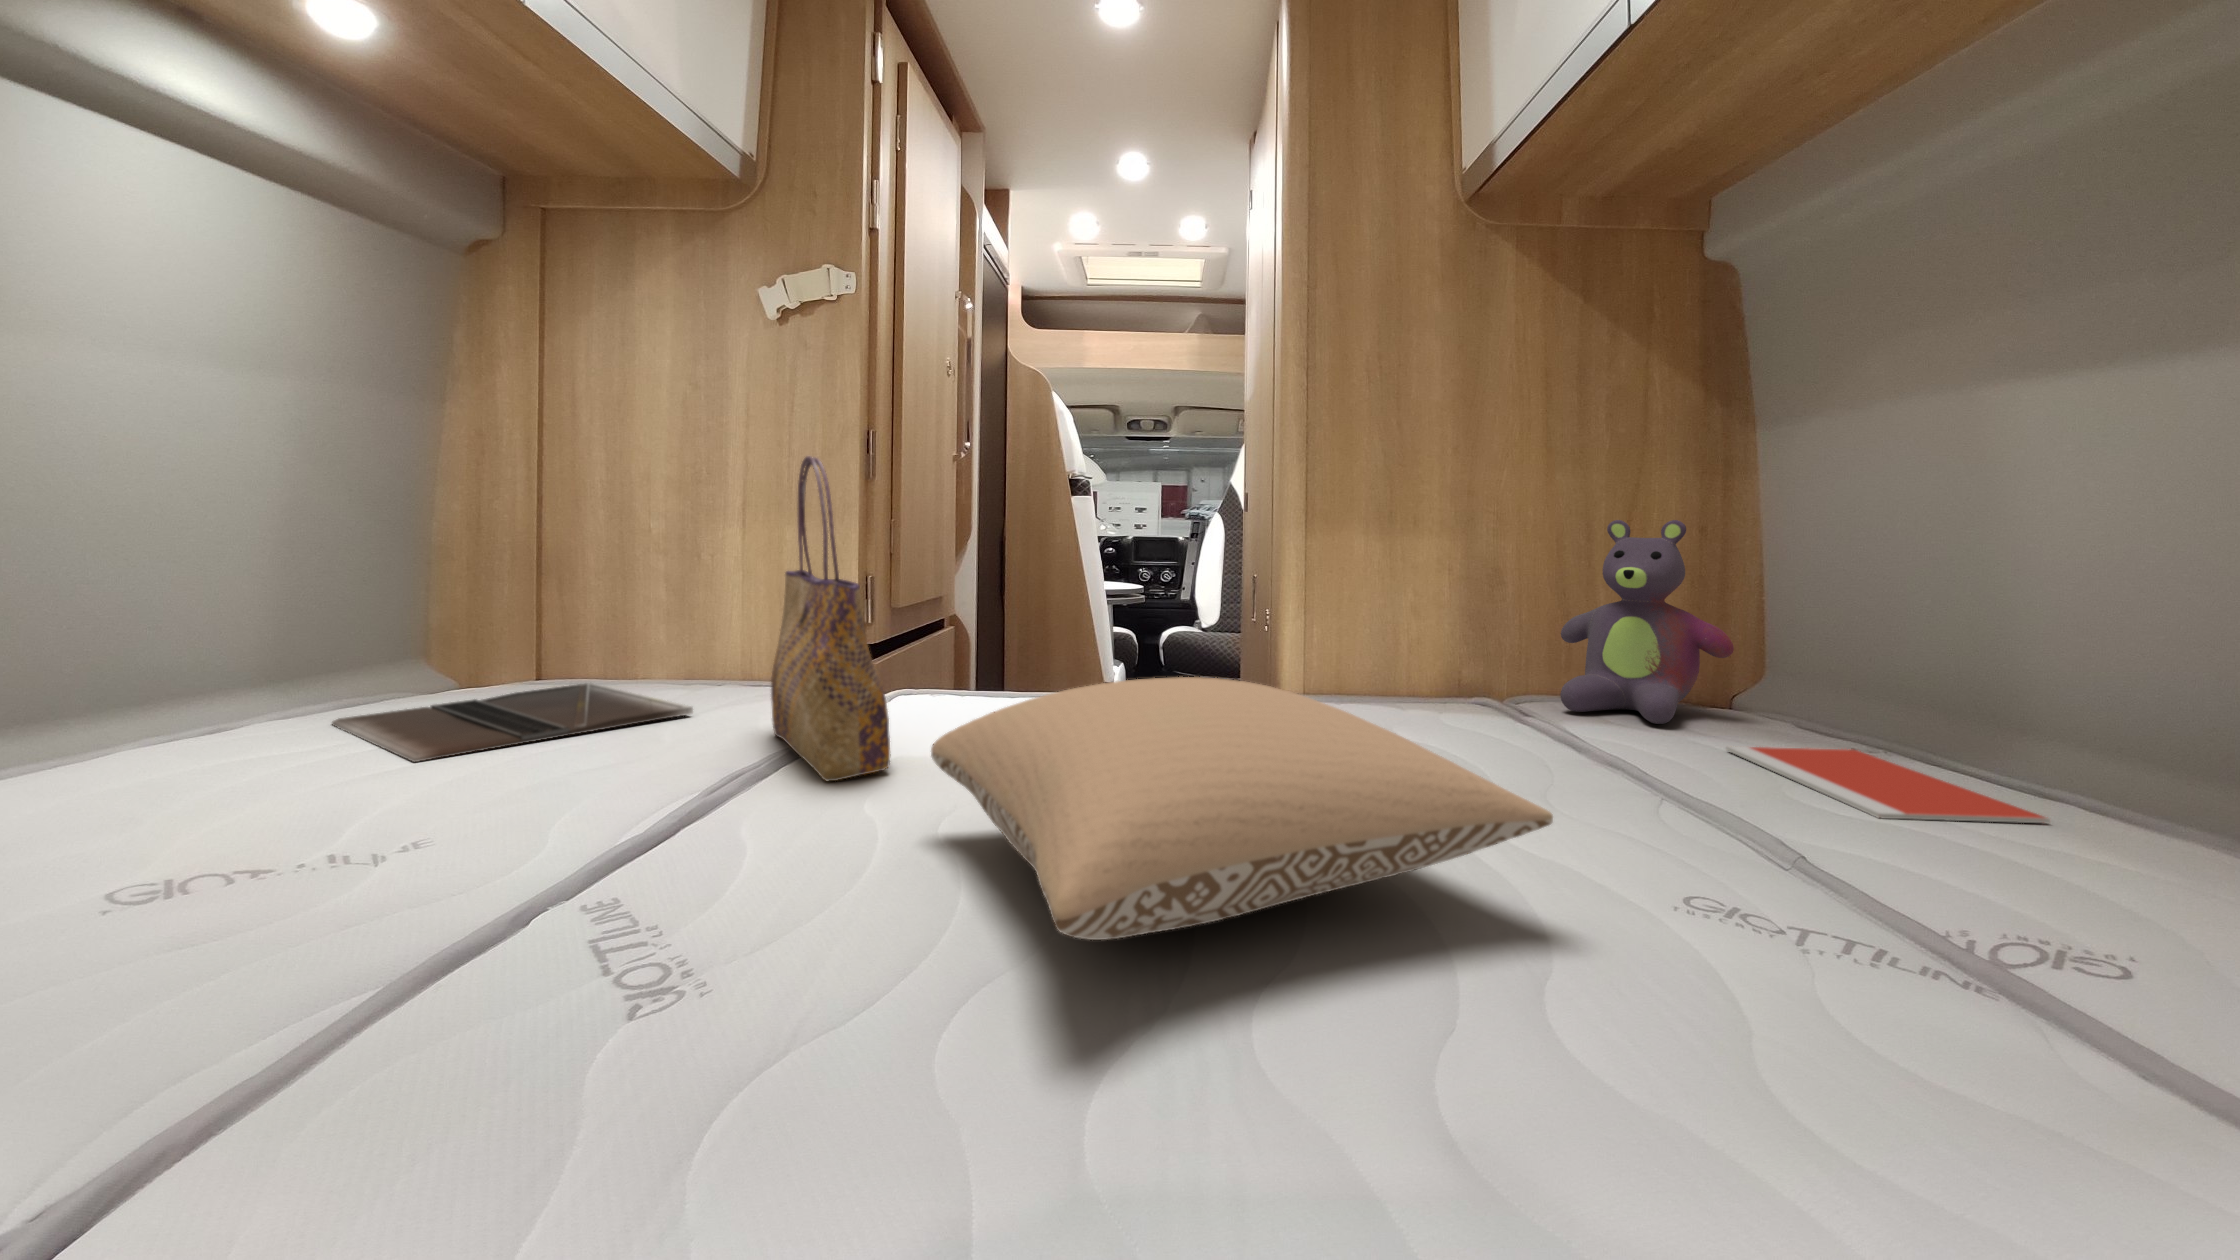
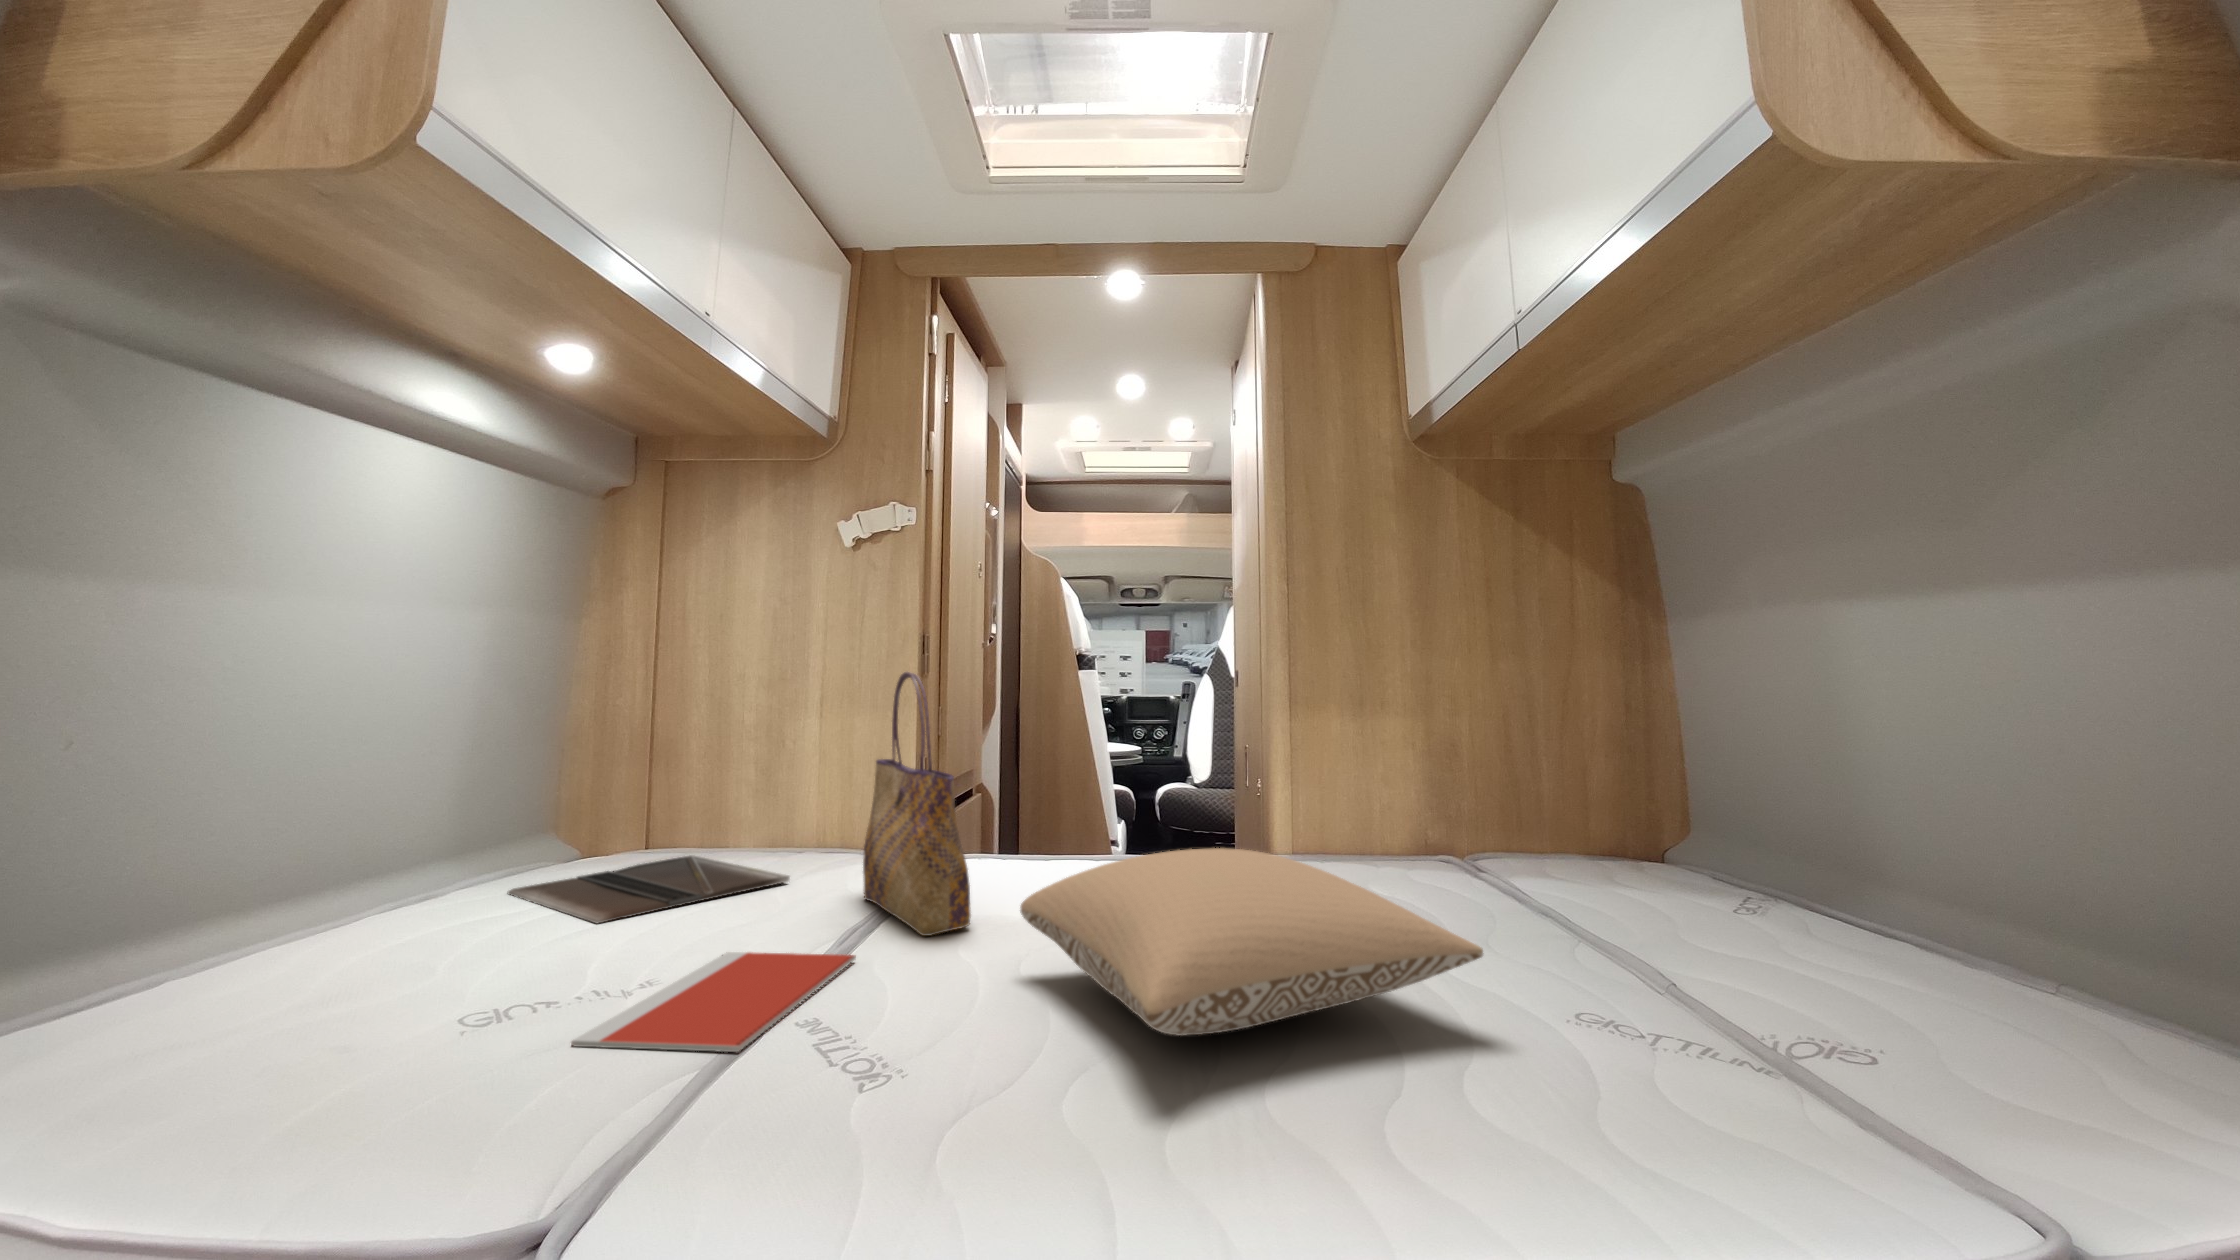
stuffed bear: present [1560,520,1734,724] -> none [1526,698,1675,882]
notebook: present [1726,747,2050,823] -> present [571,952,856,1052]

